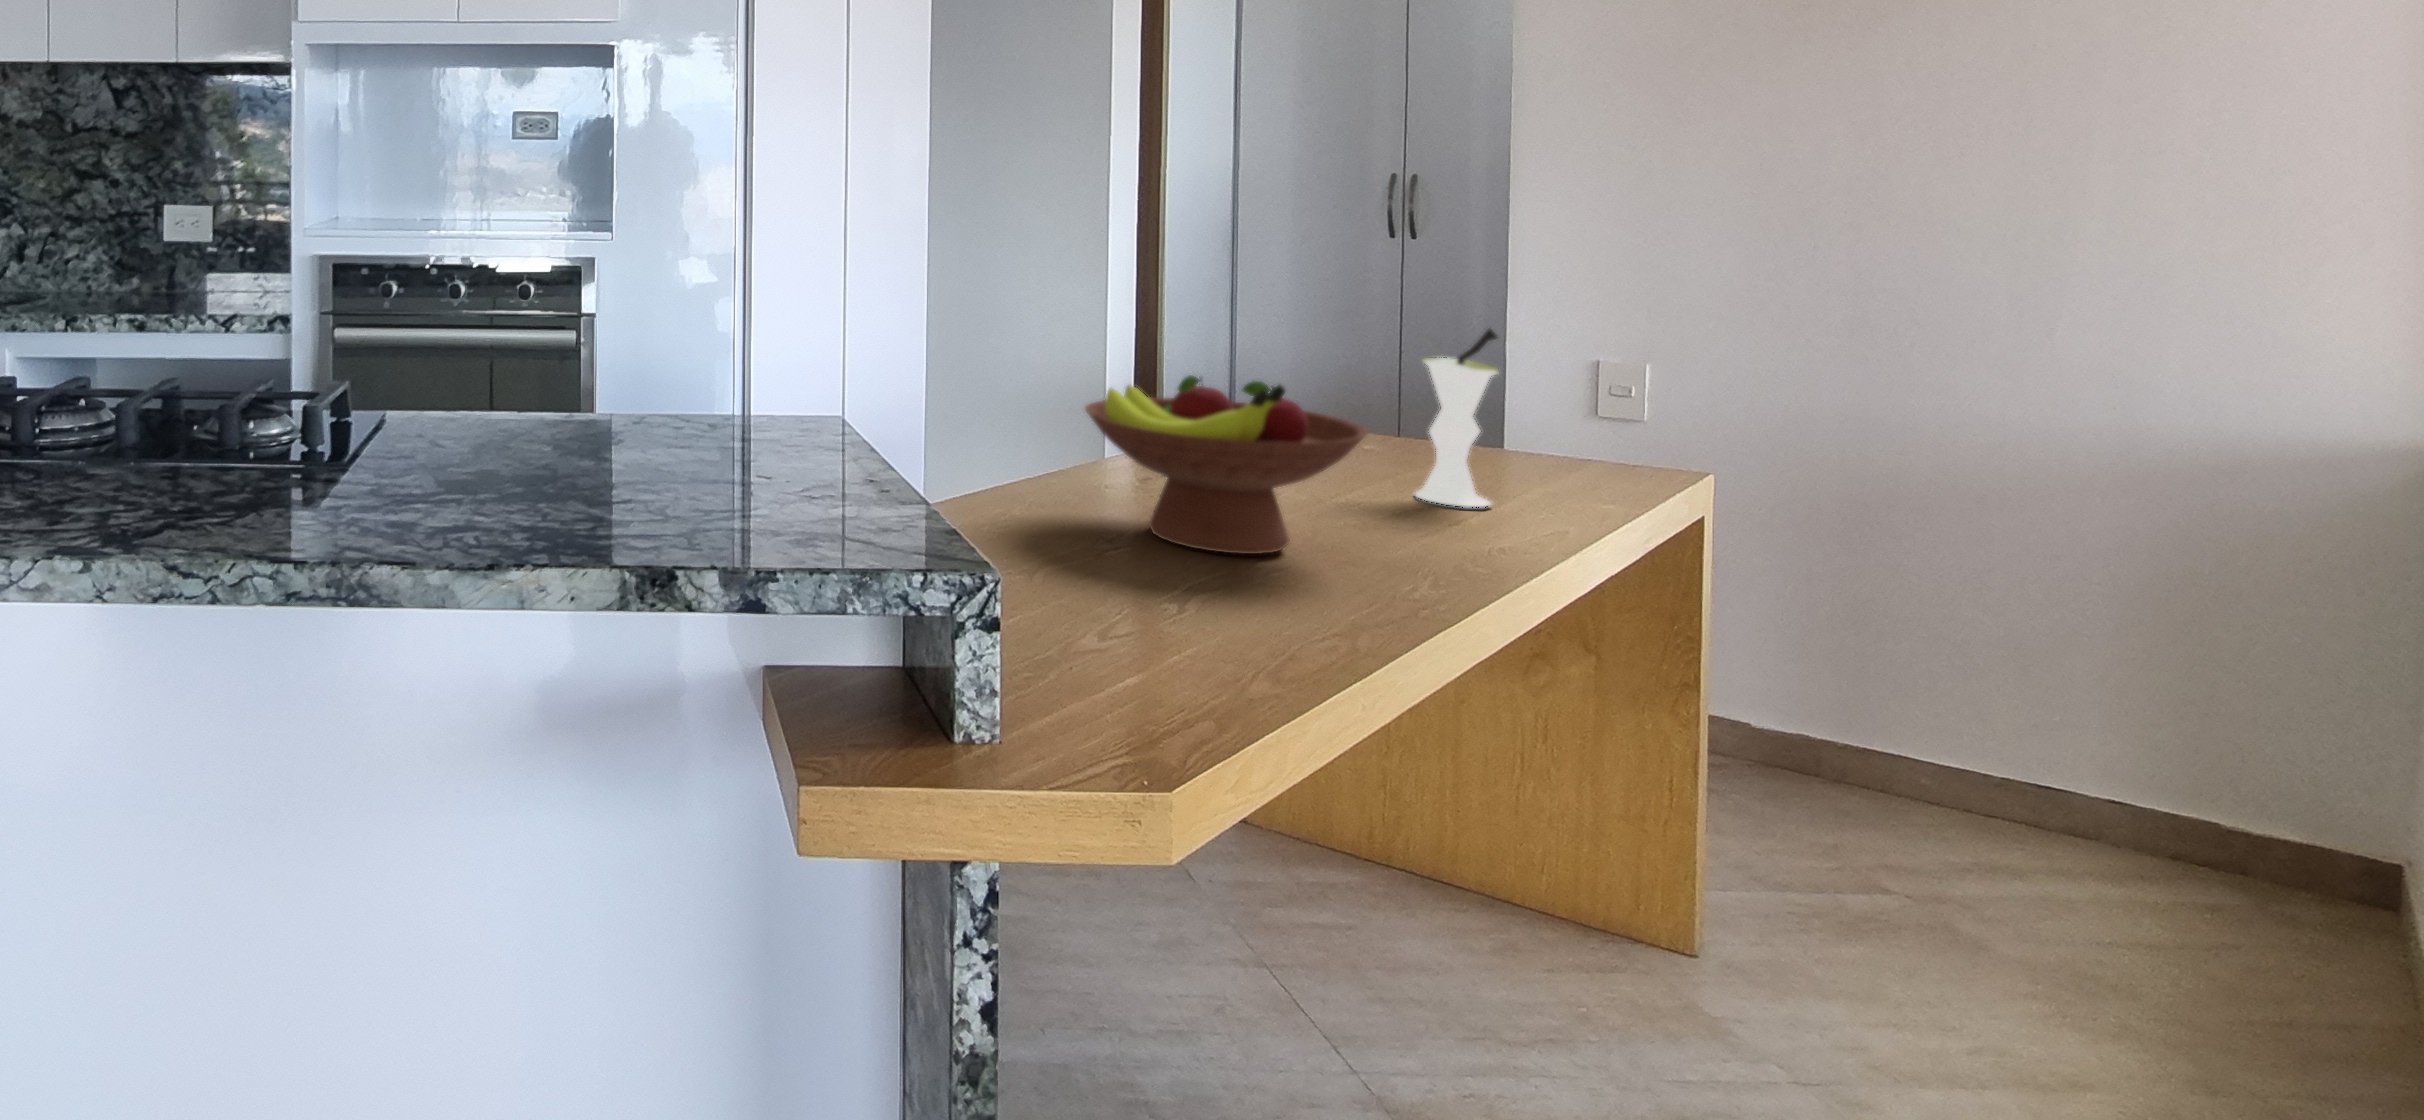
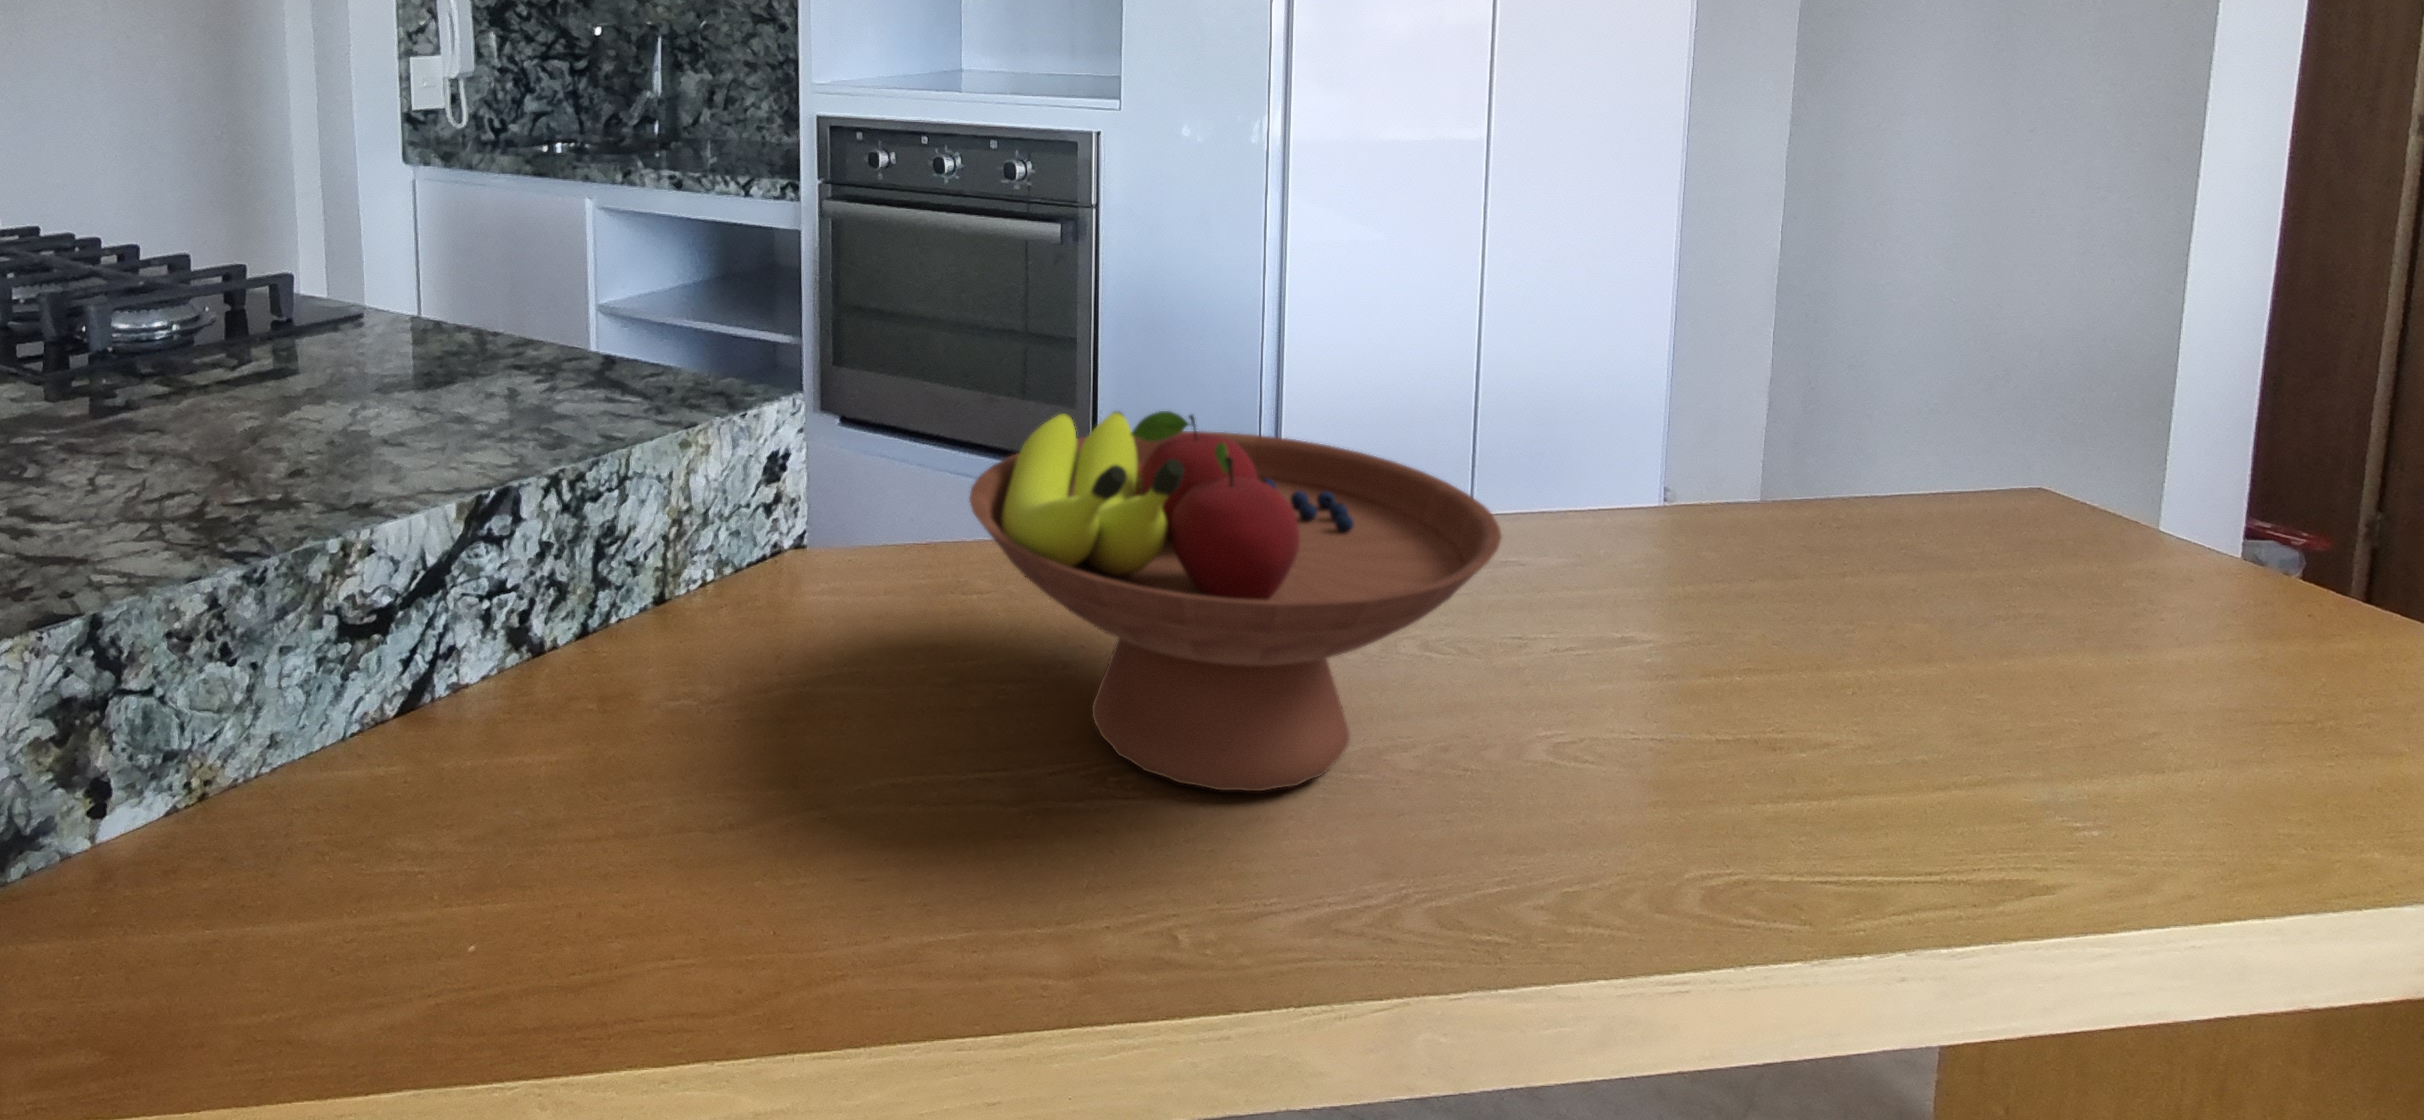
vase: present [1415,329,1499,507] -> none [2022,388,2292,810]

